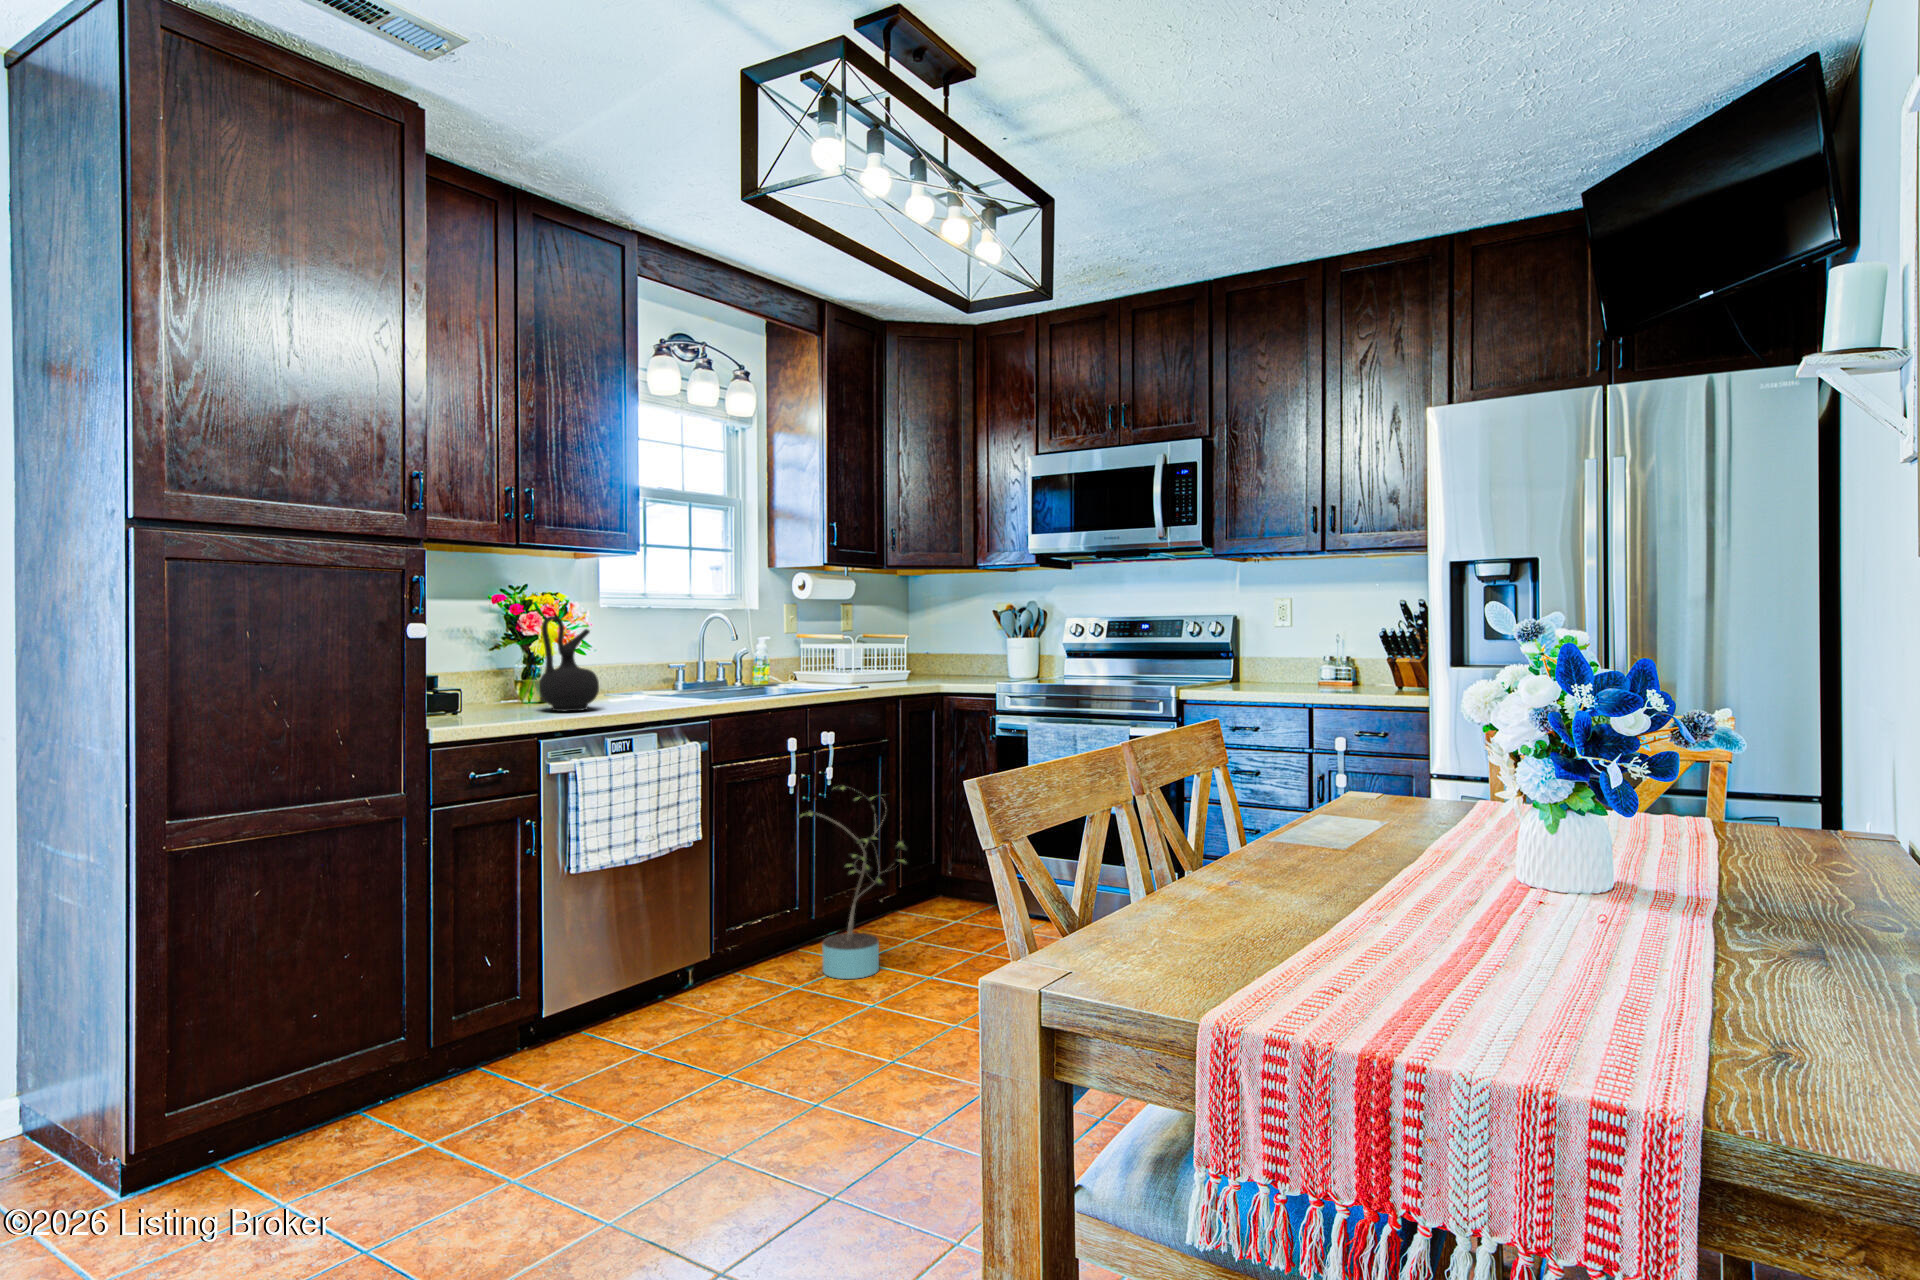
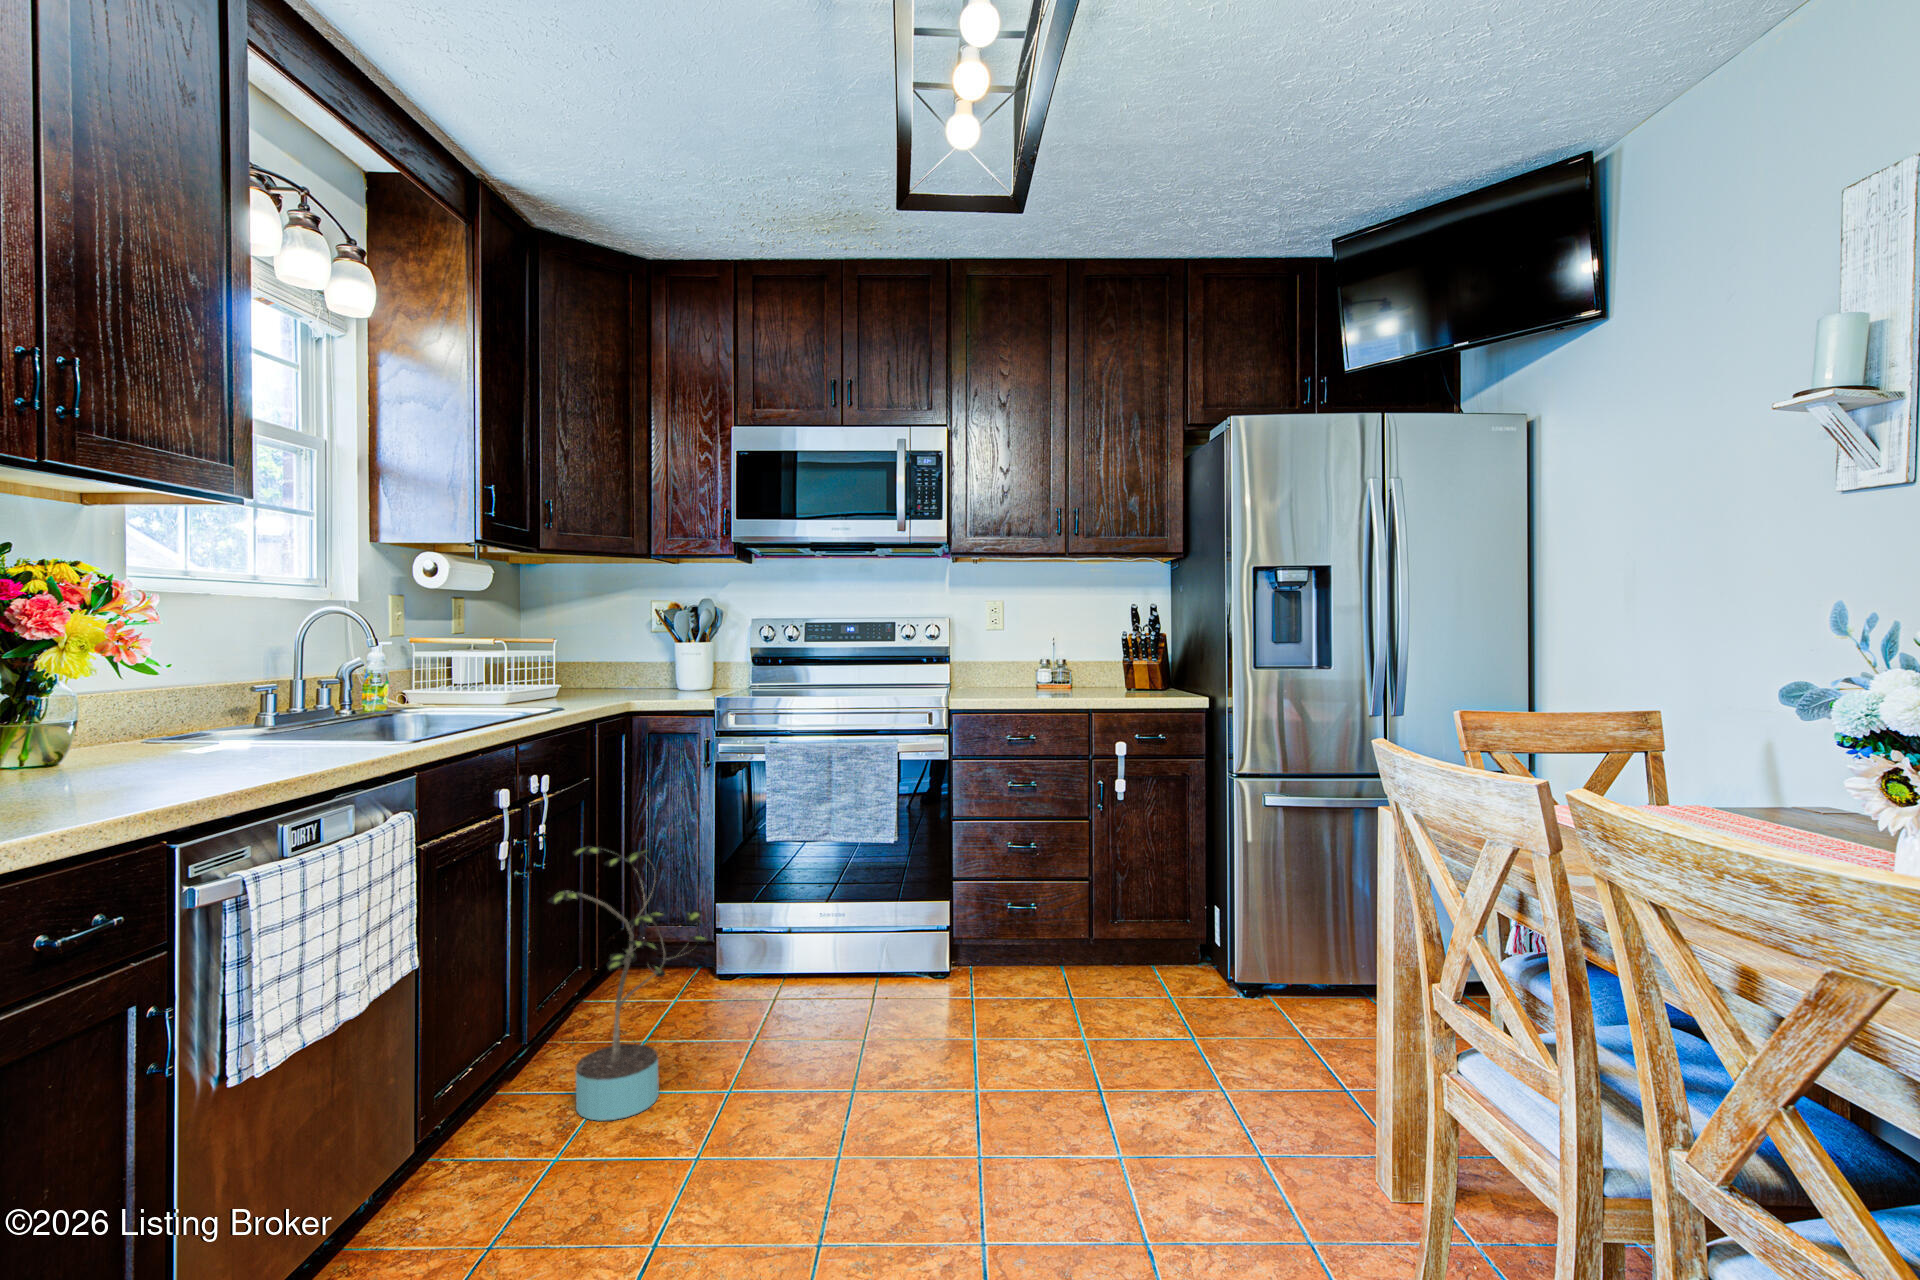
ceramic jug: present [539,616,599,711] -> none [89,604,227,784]

